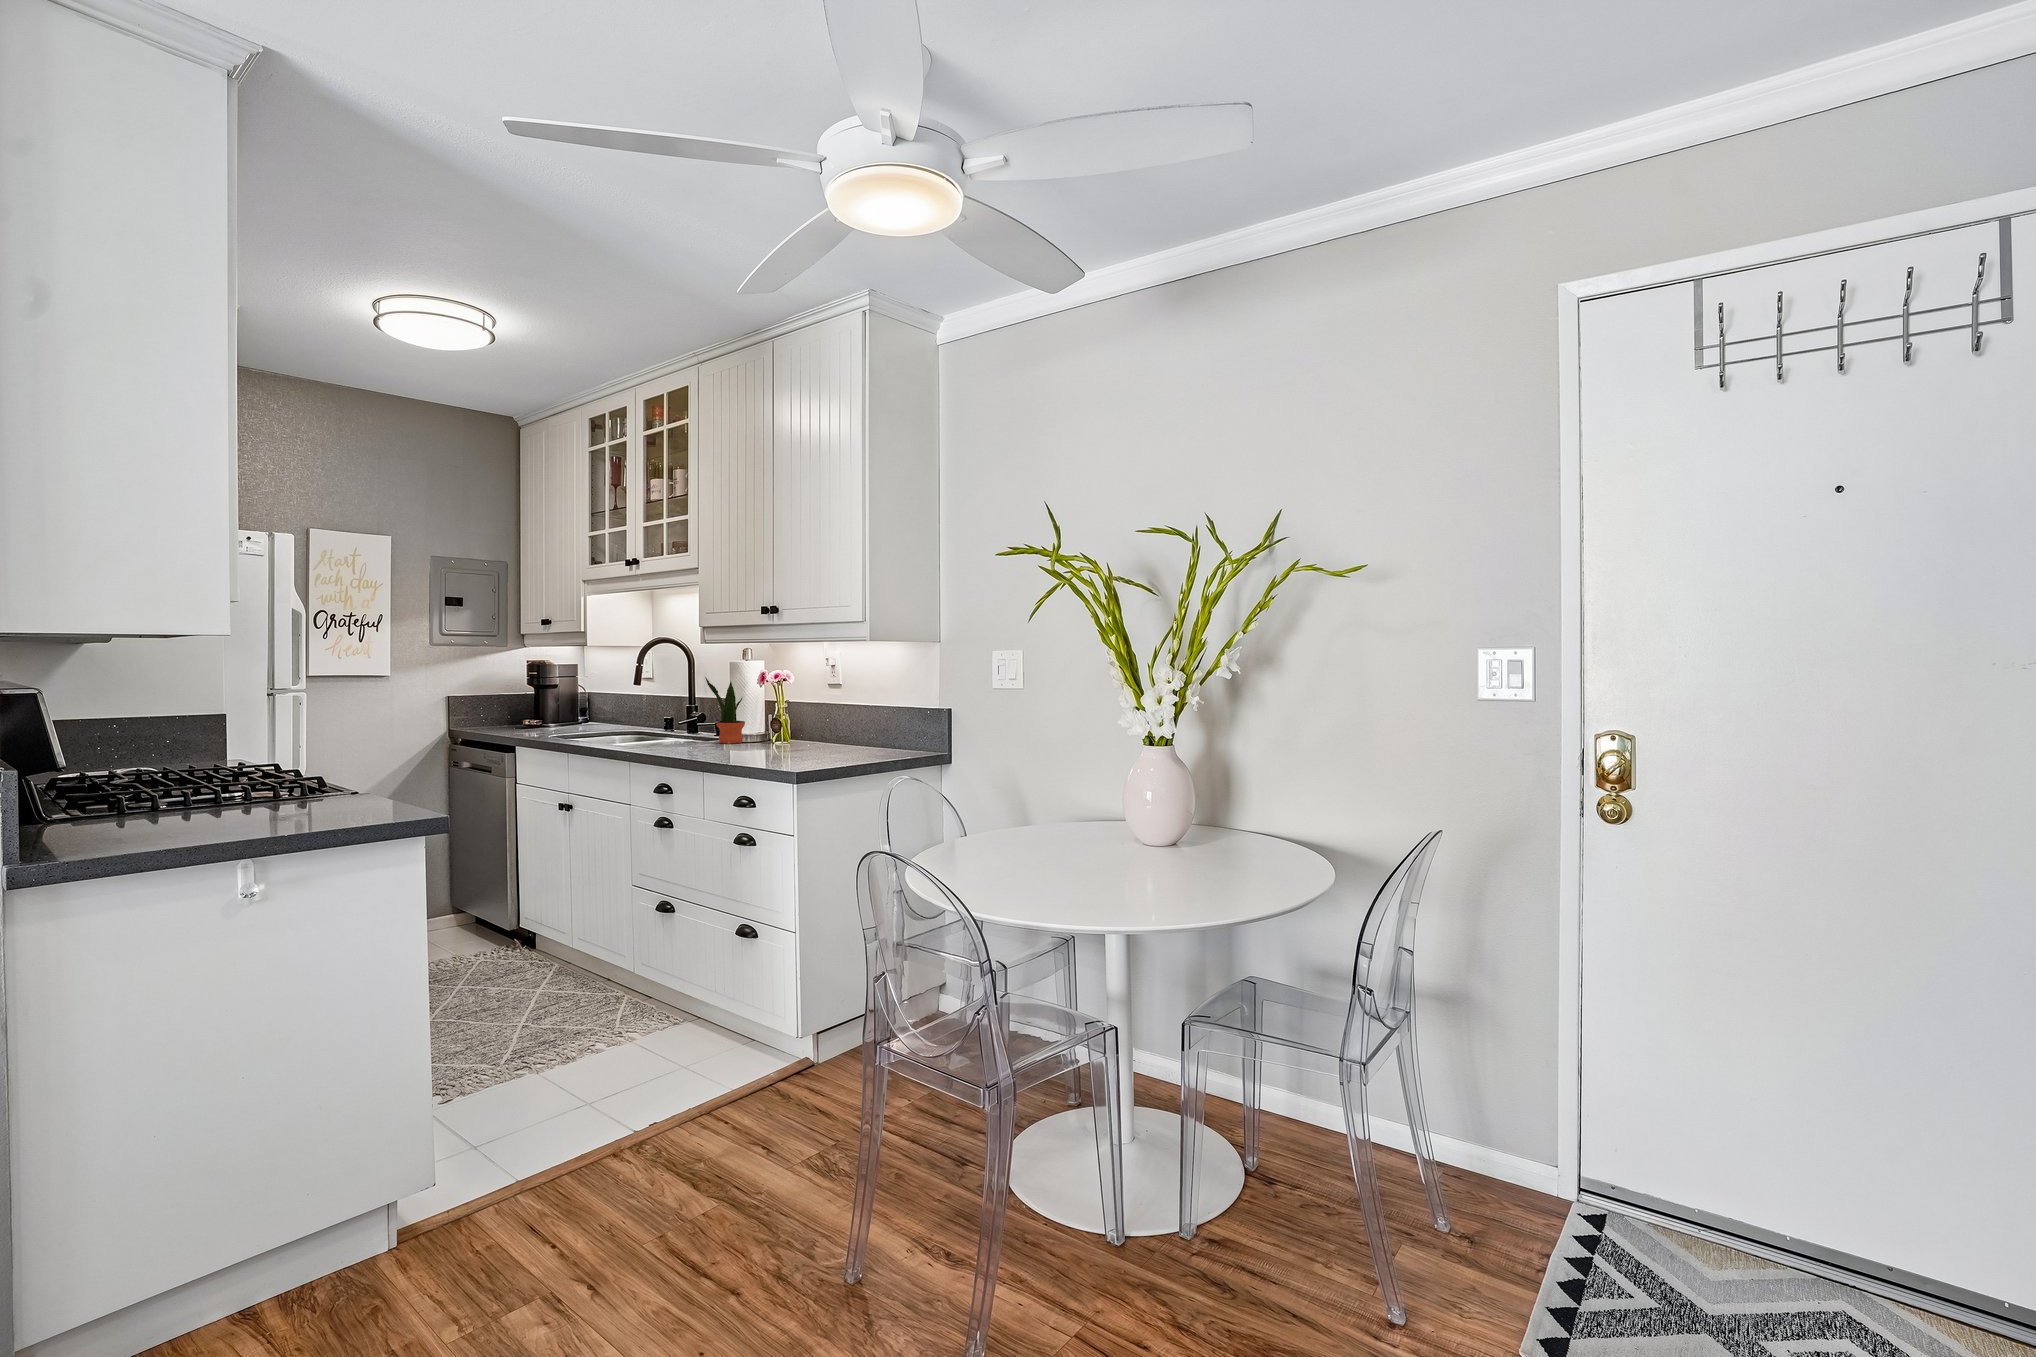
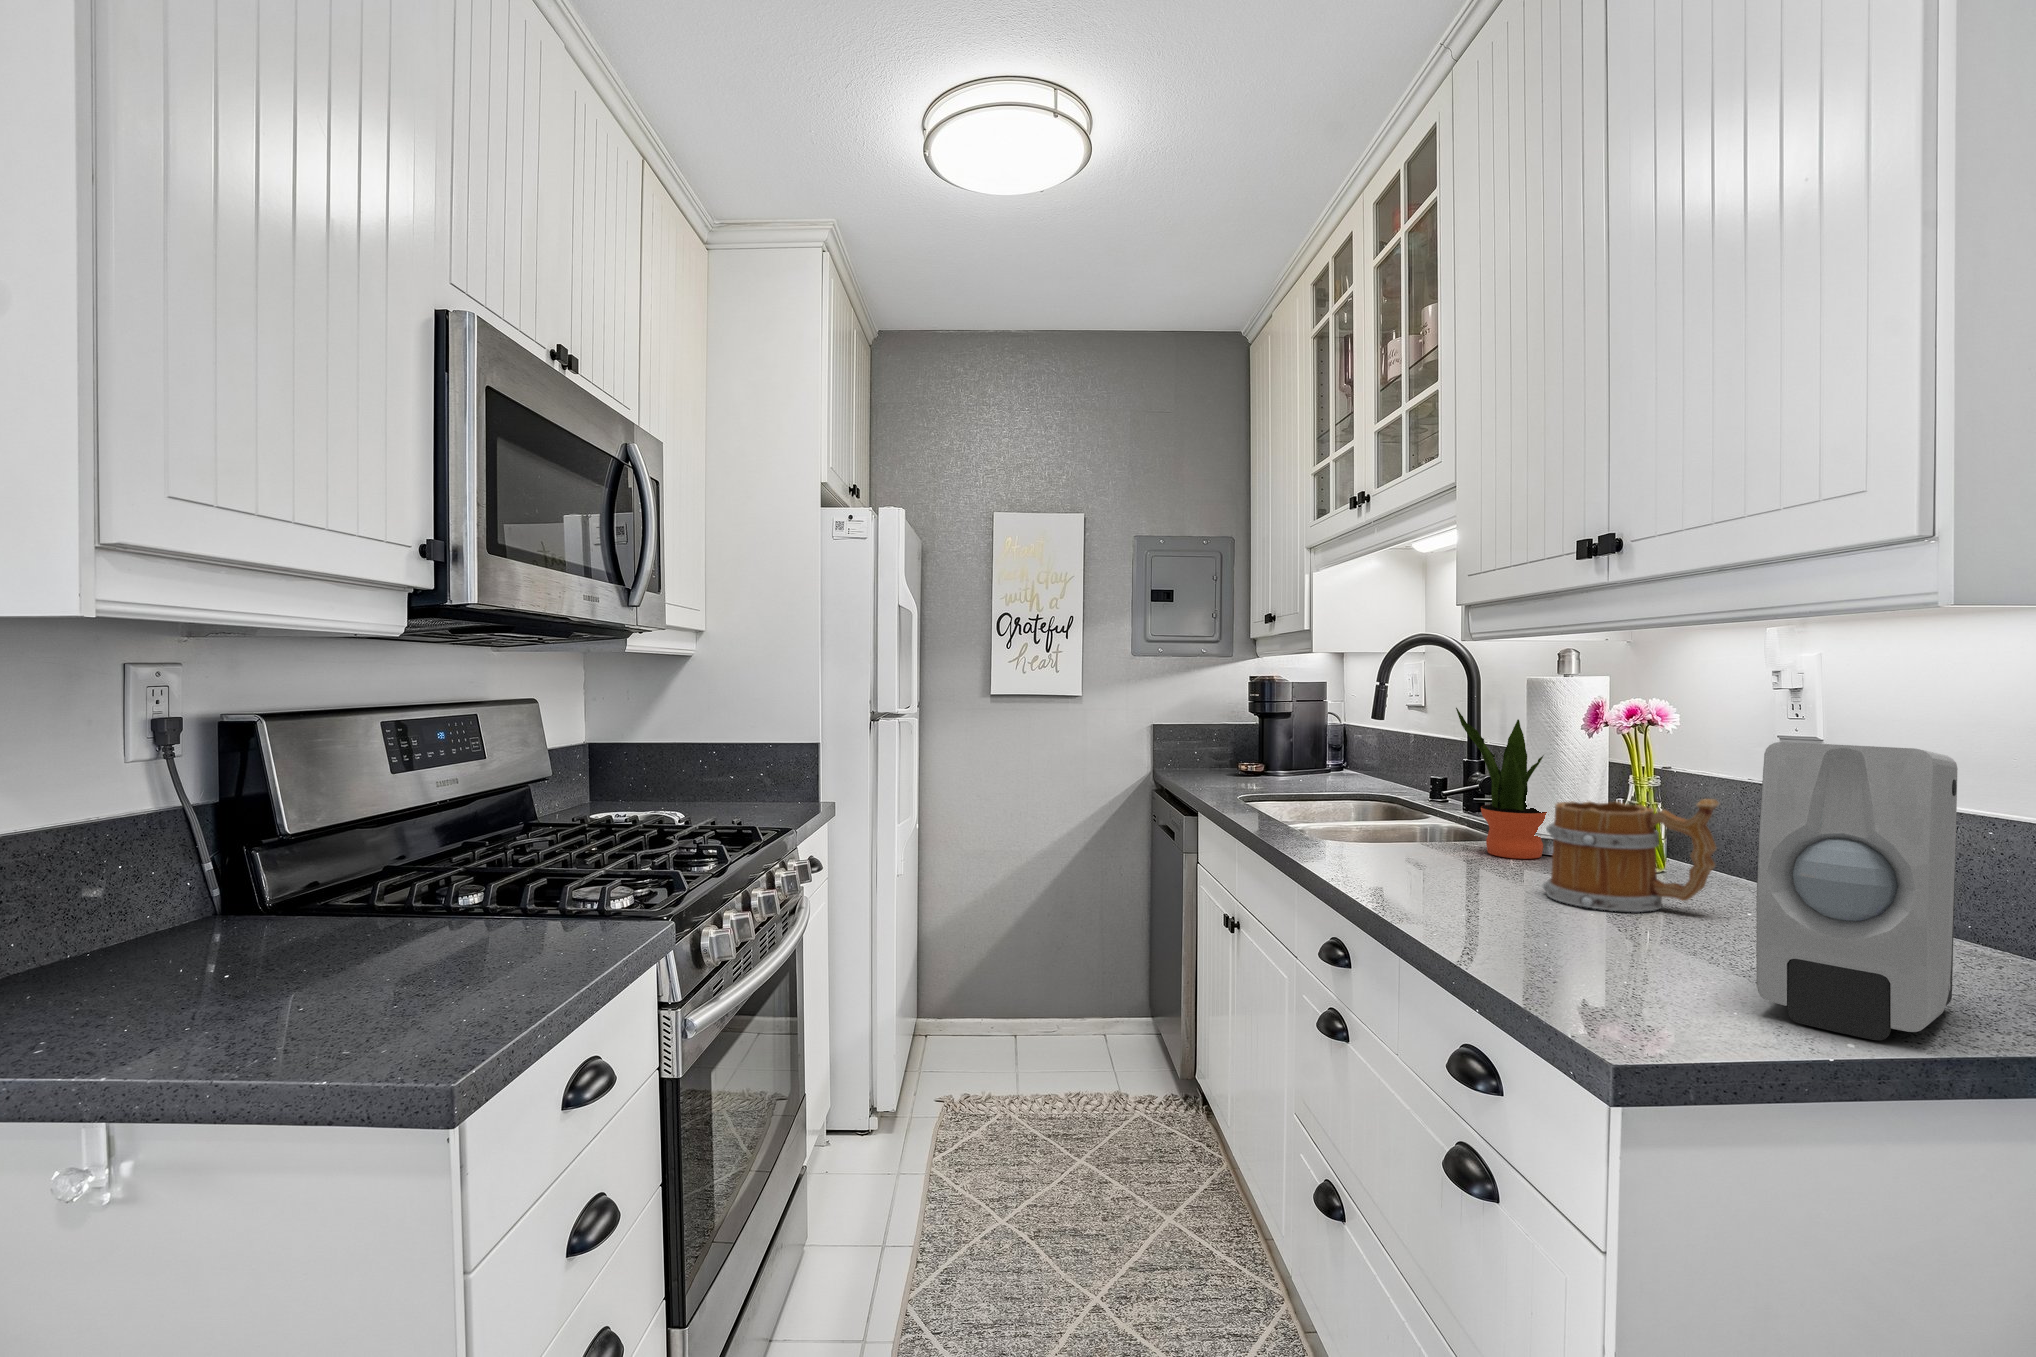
soap dispenser: none [824,682,869,762] -> present [1756,742,1958,1041]
mug: none [751,707,811,751] -> present [1543,799,1719,912]

